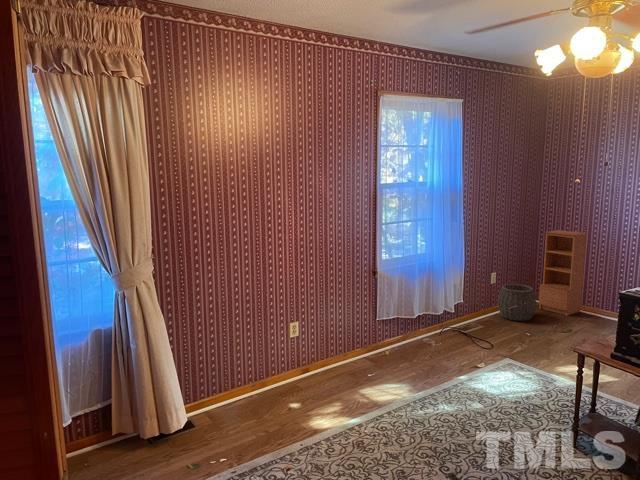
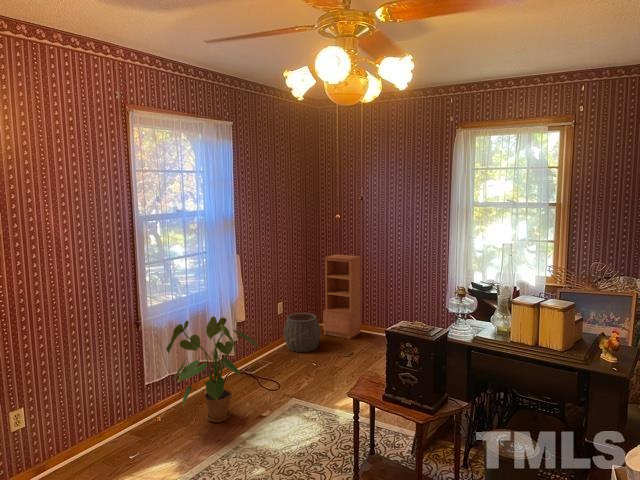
house plant: none [396,275,479,364] -> present [166,317,259,422]

